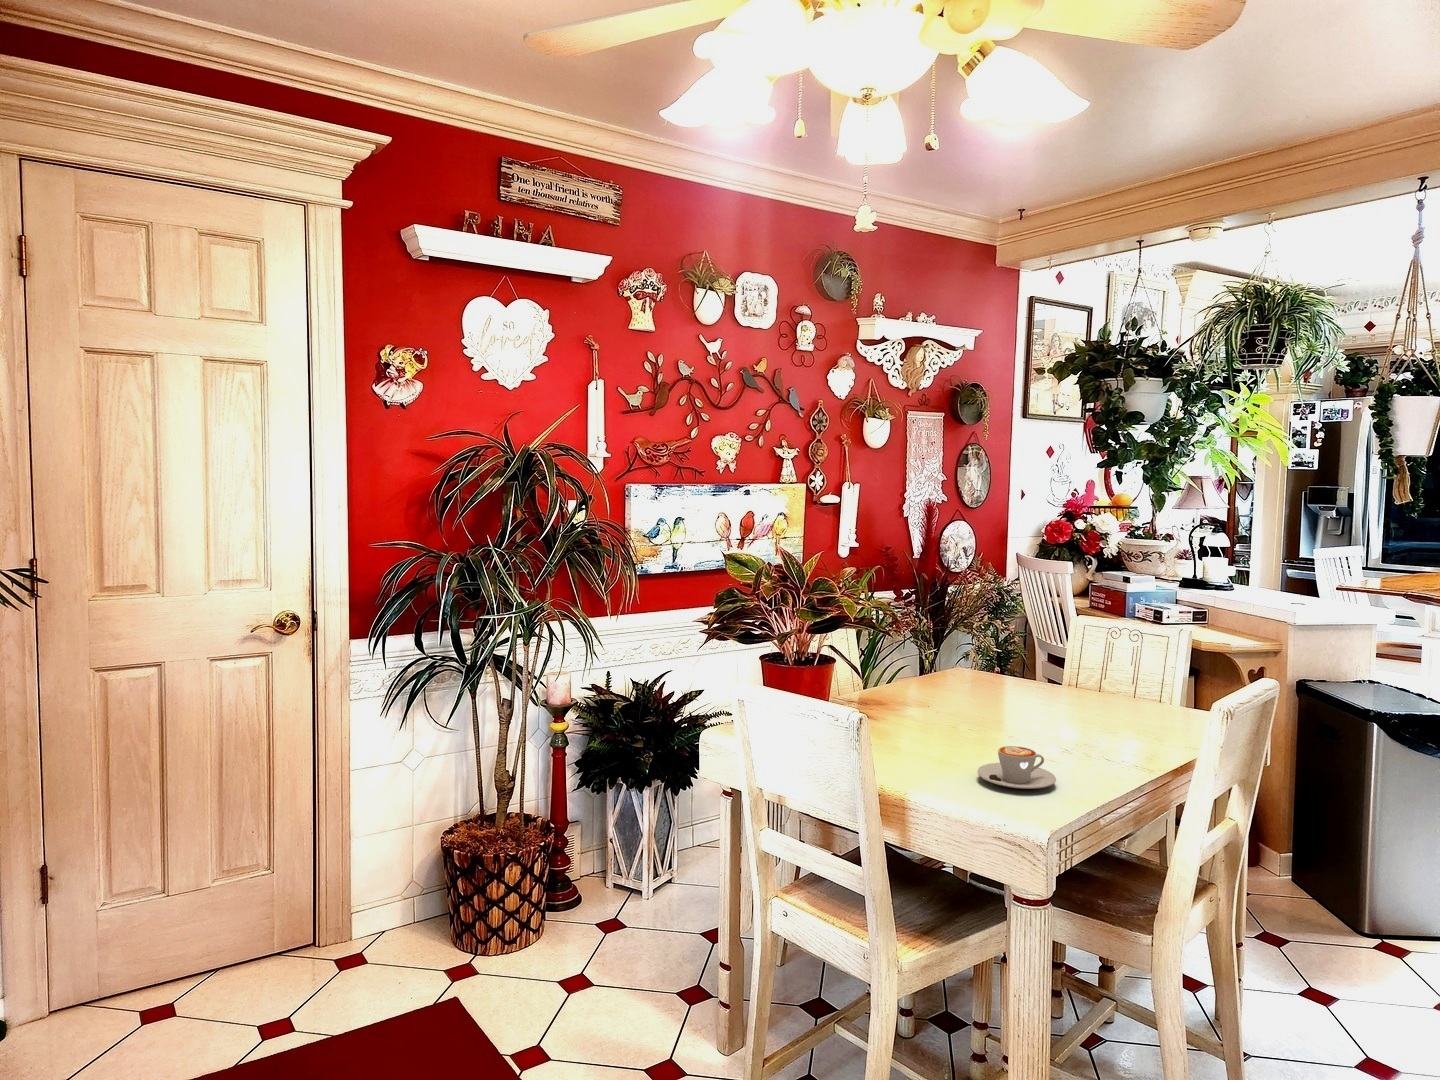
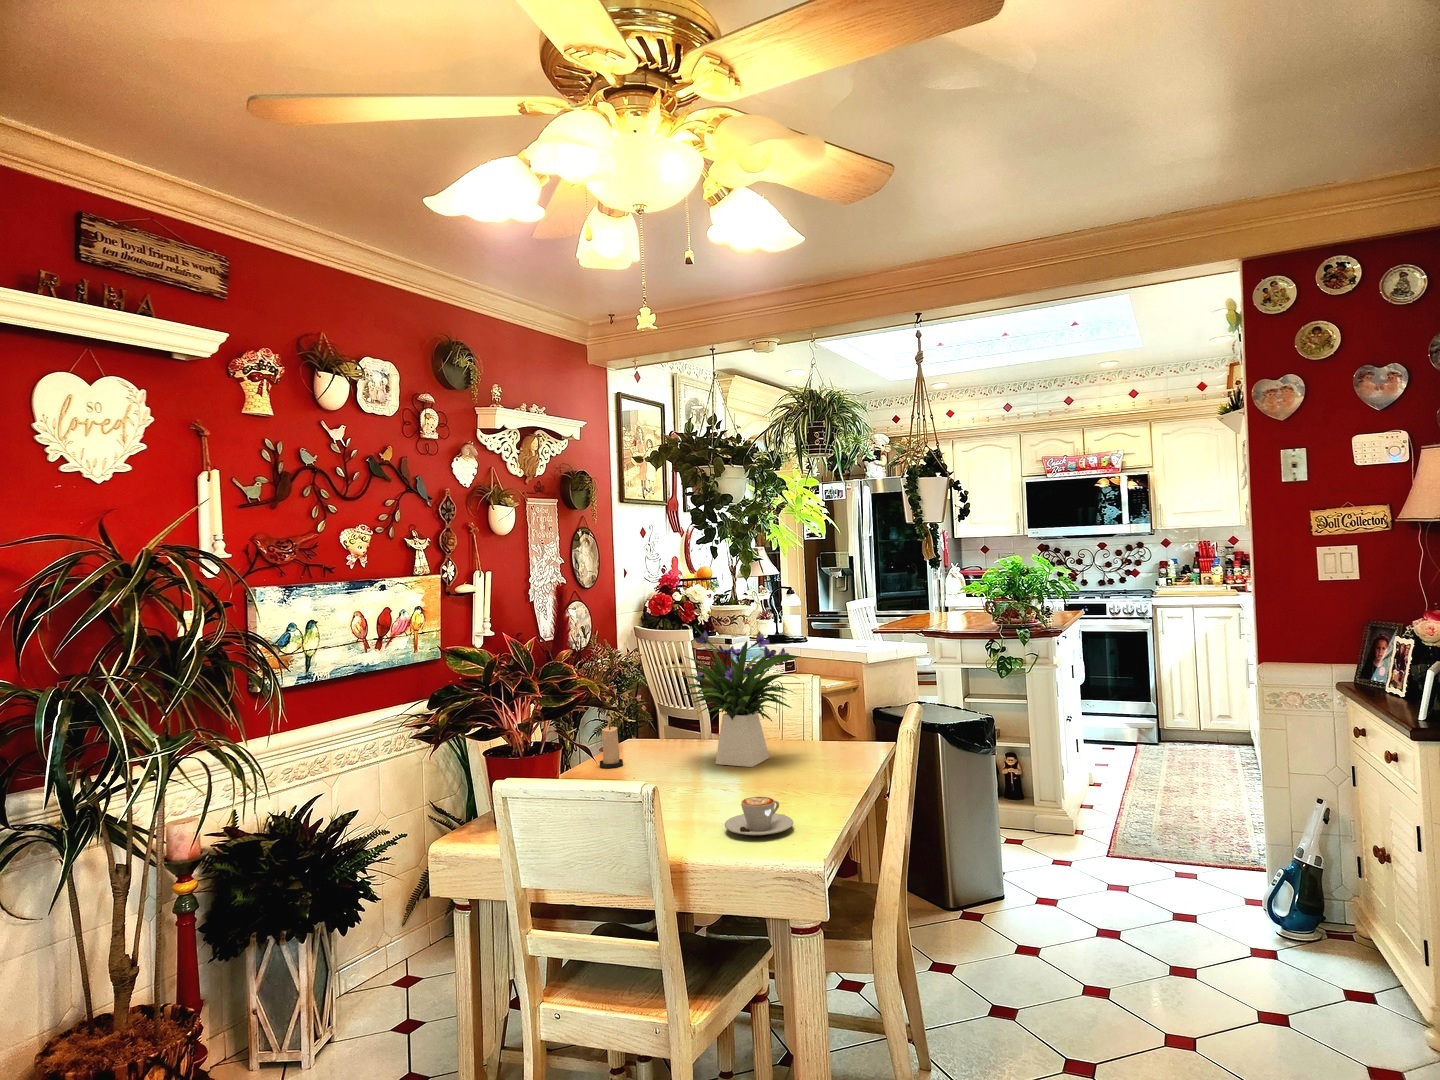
flower arrangement: none [978,555,1140,718] -> present [668,625,799,767]
candle: none [909,649,935,693] -> present [600,725,623,768]

